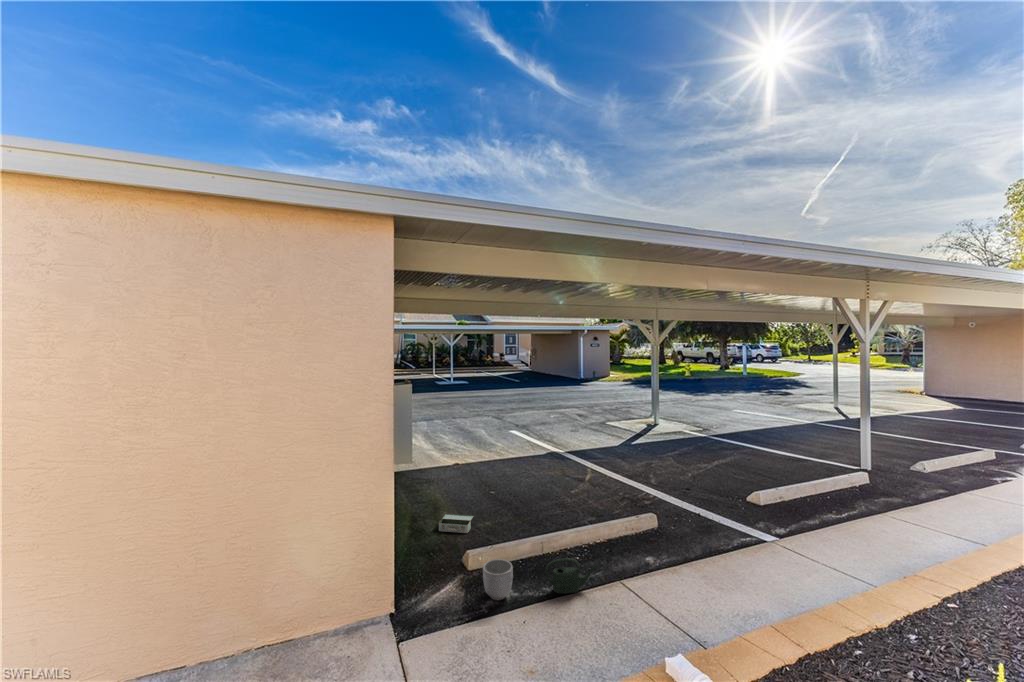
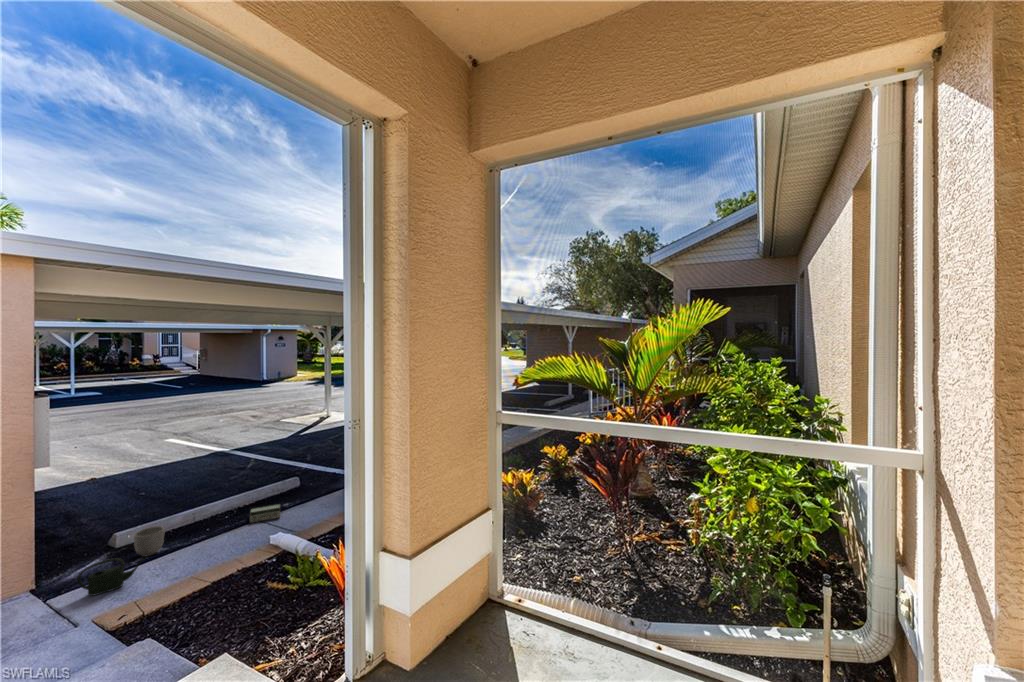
toolbox: present [439,514,474,533] -> present [250,504,280,523]
watering can: present [546,558,597,593] -> present [77,557,146,596]

